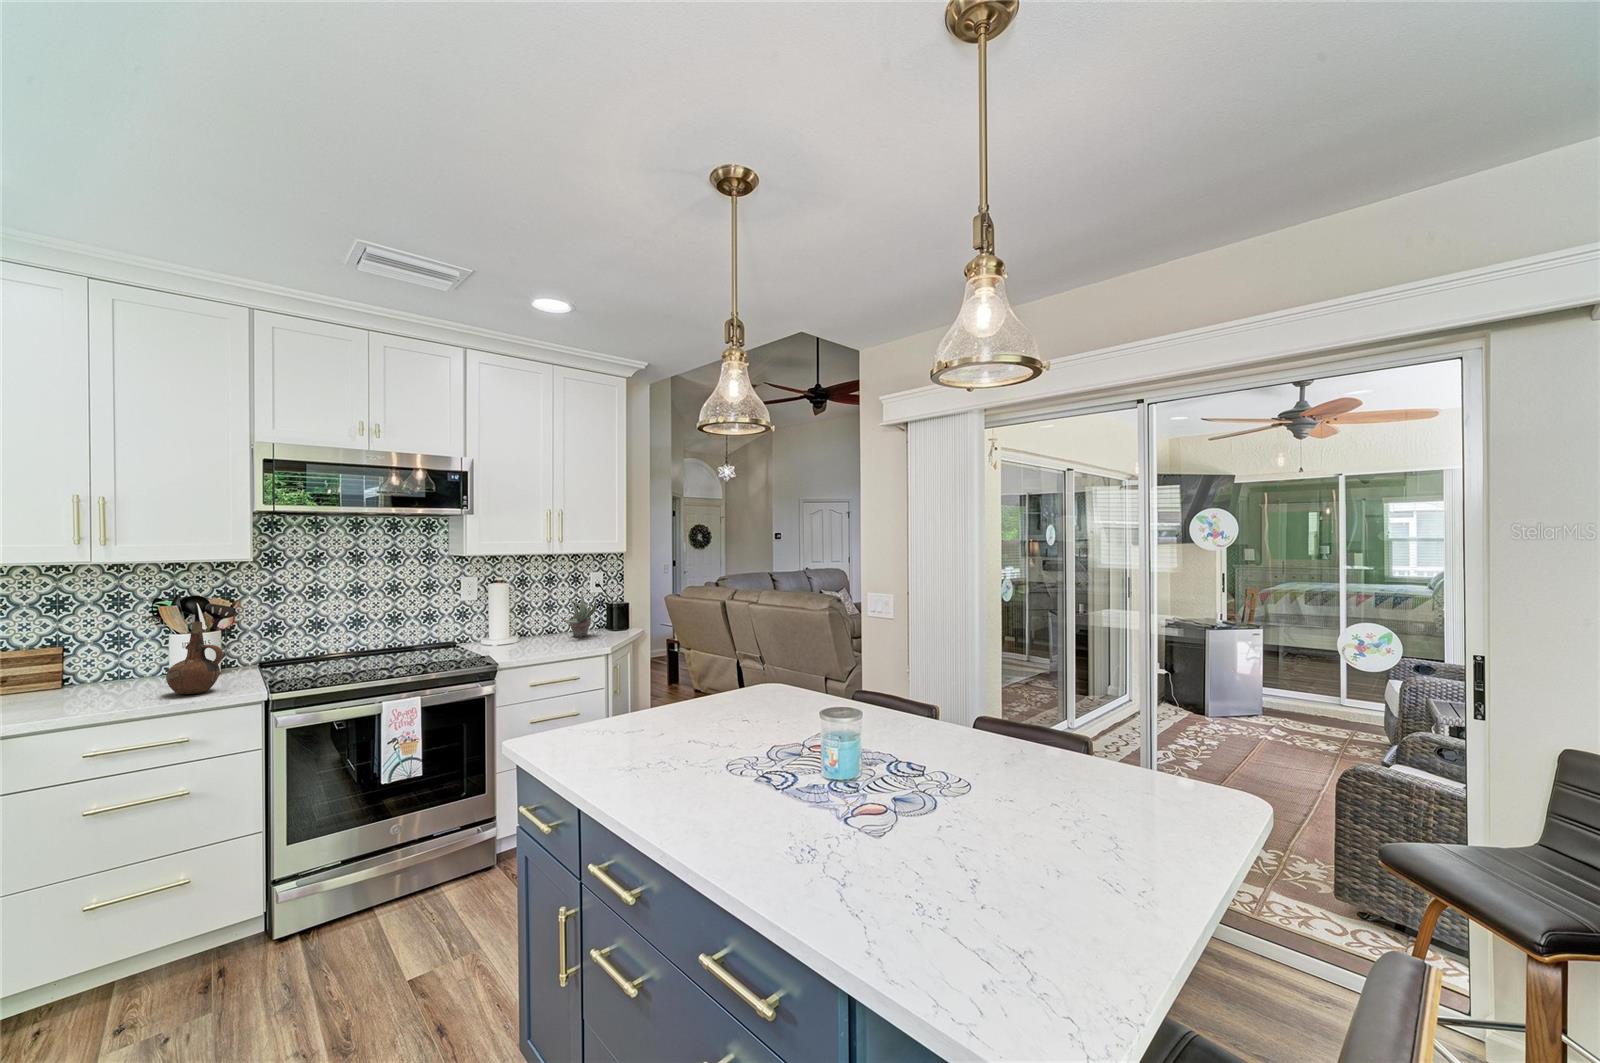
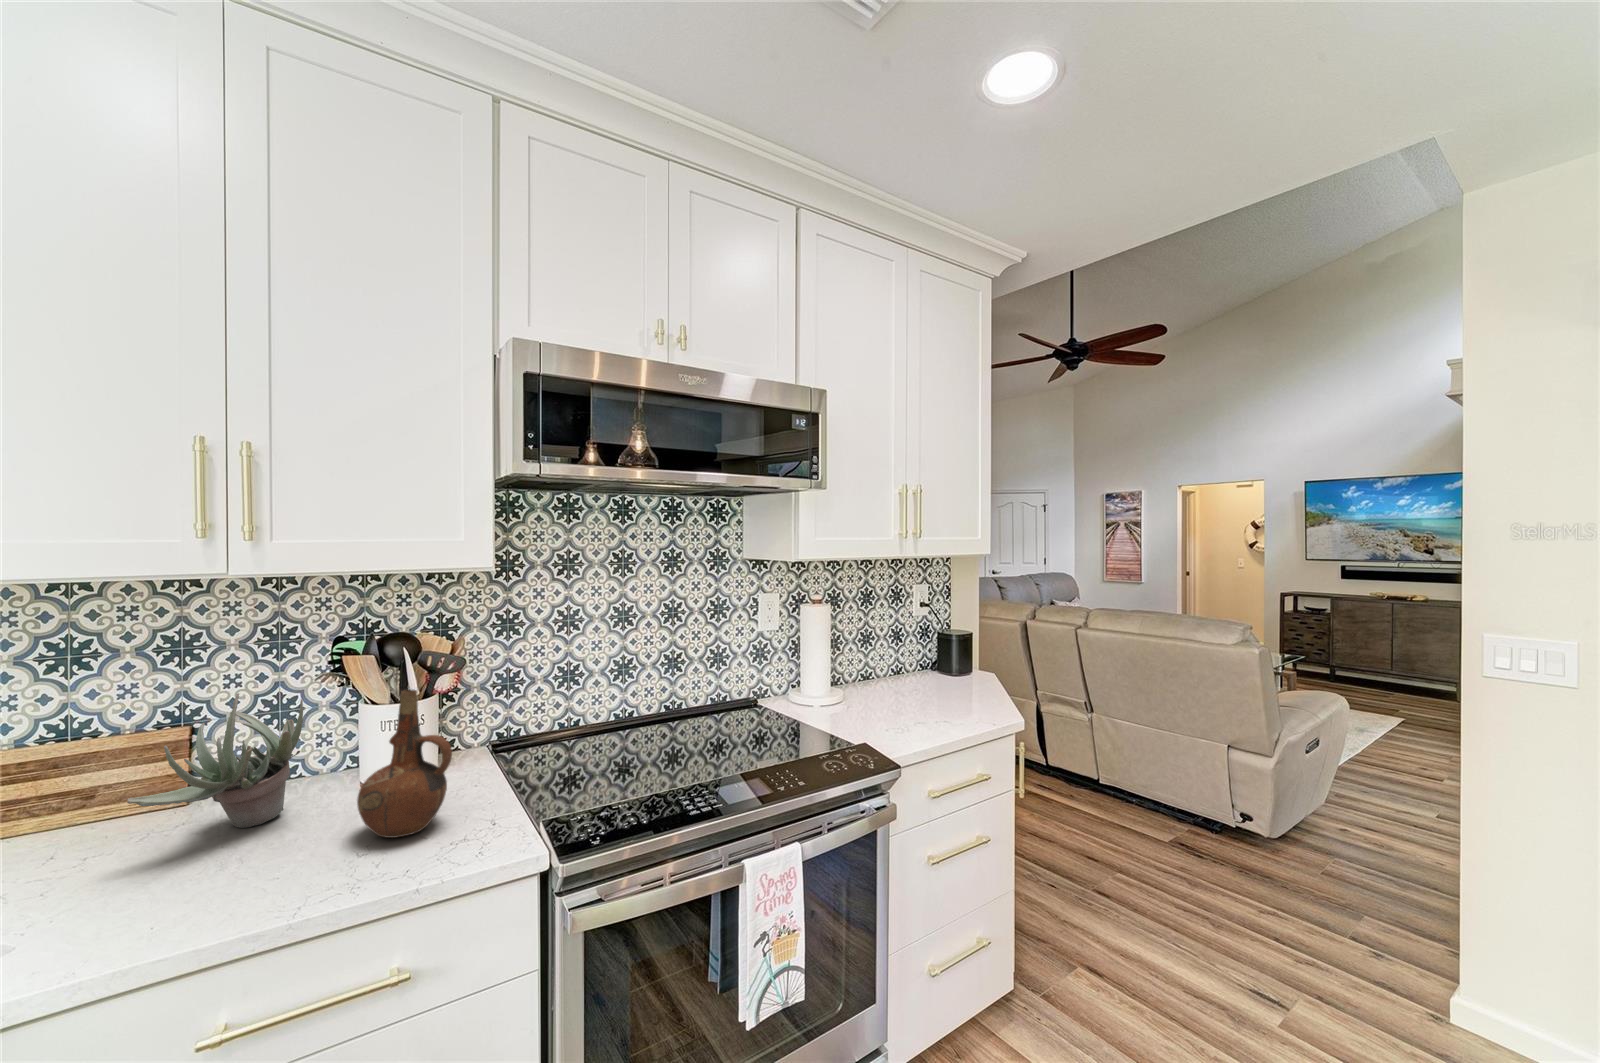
succulent plant: present [563,592,597,637] -> present [127,693,303,828]

